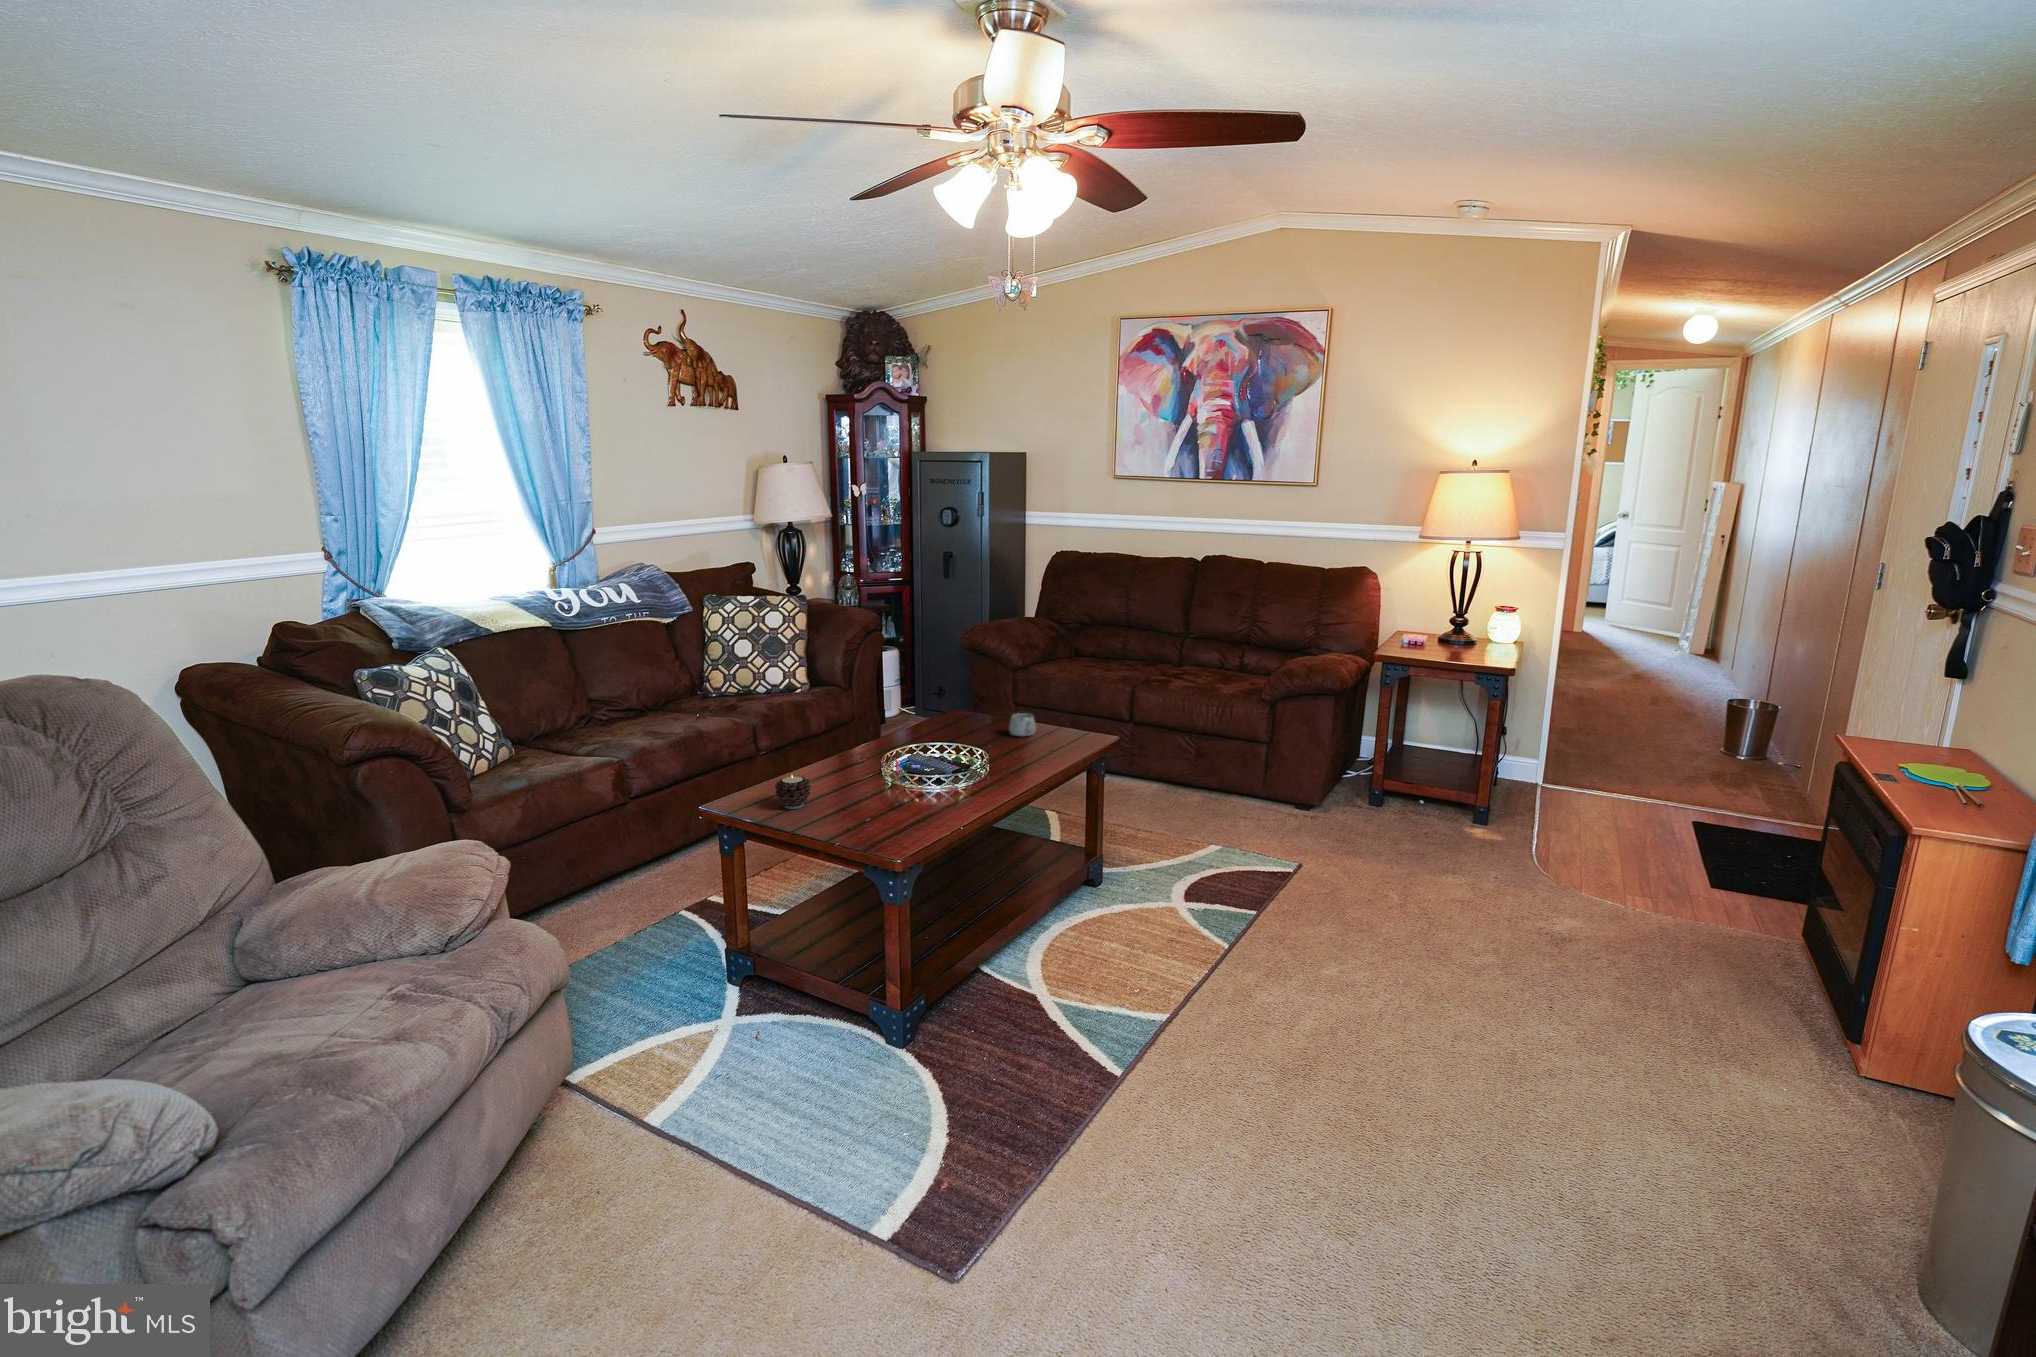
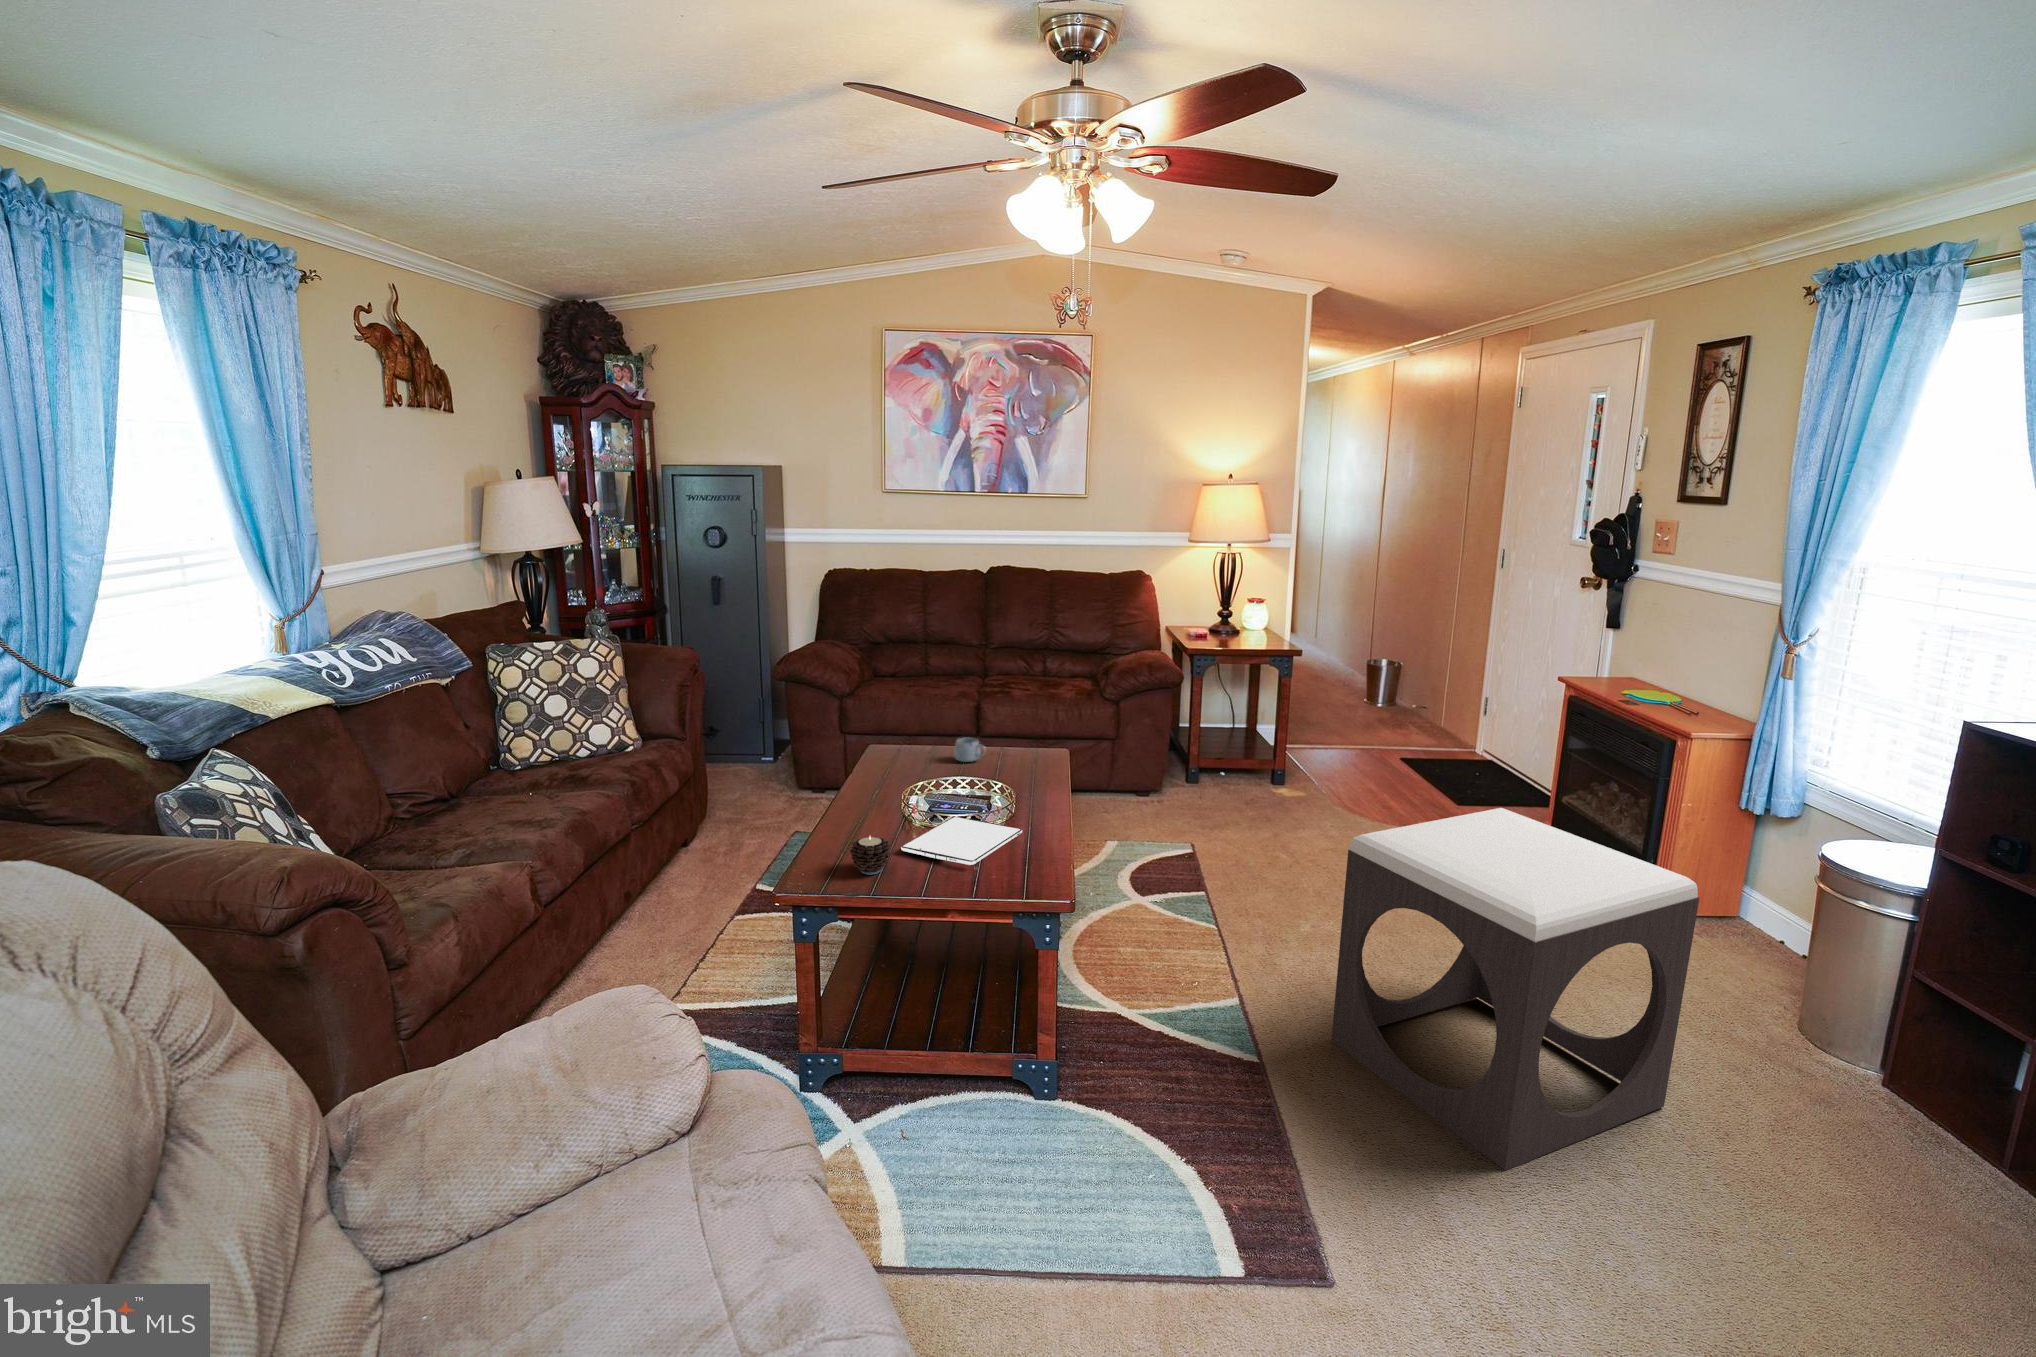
tablet: none [835,776,954,815] -> present [901,817,1022,865]
footstool: none [1223,856,1600,1275] -> present [1331,808,1699,1170]

